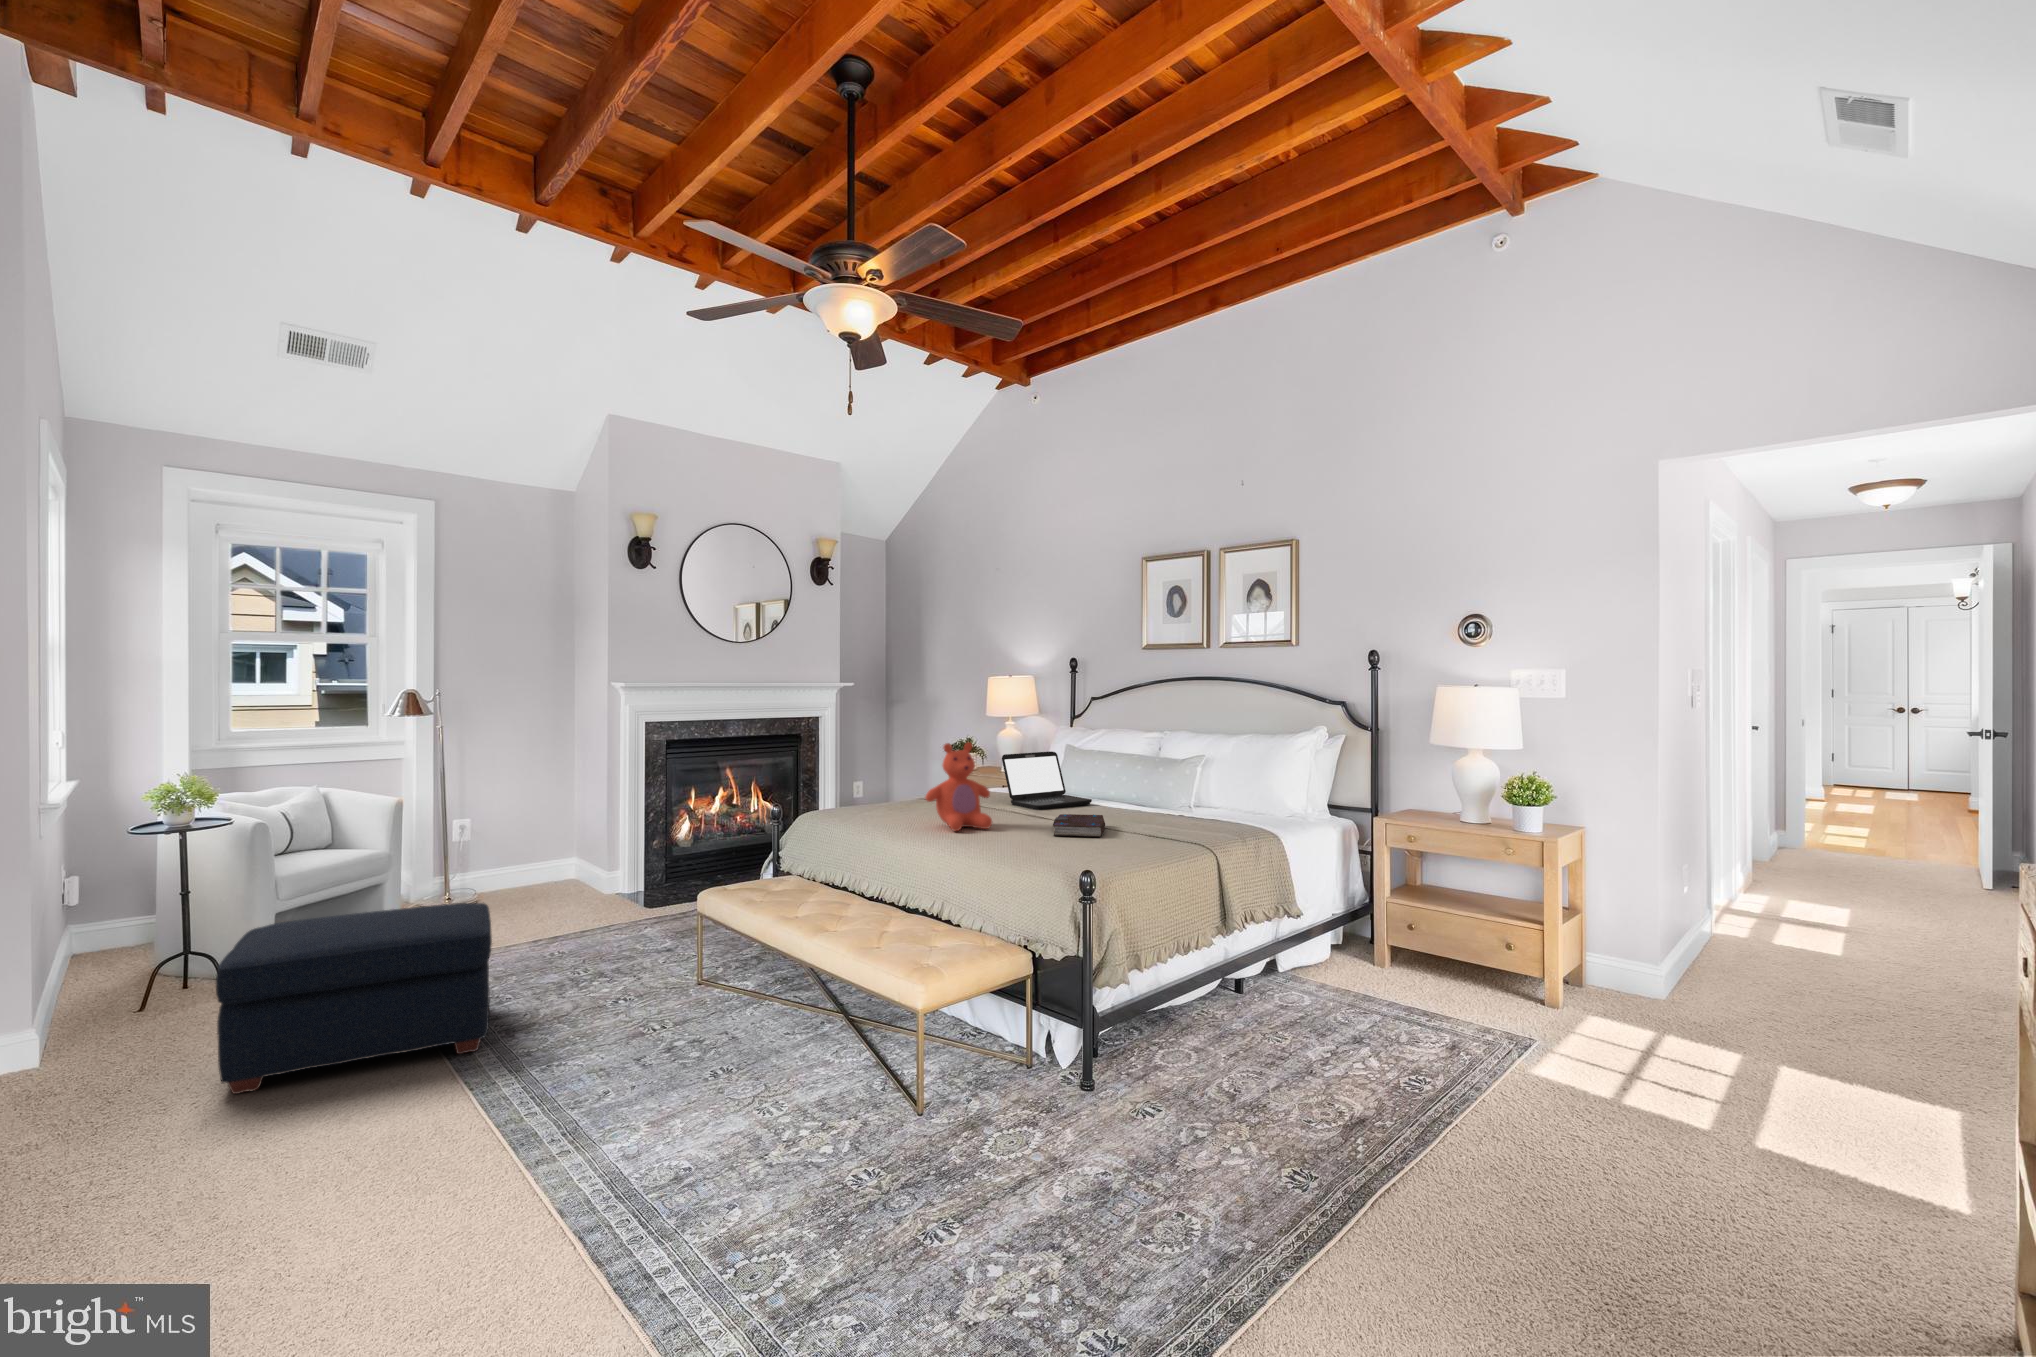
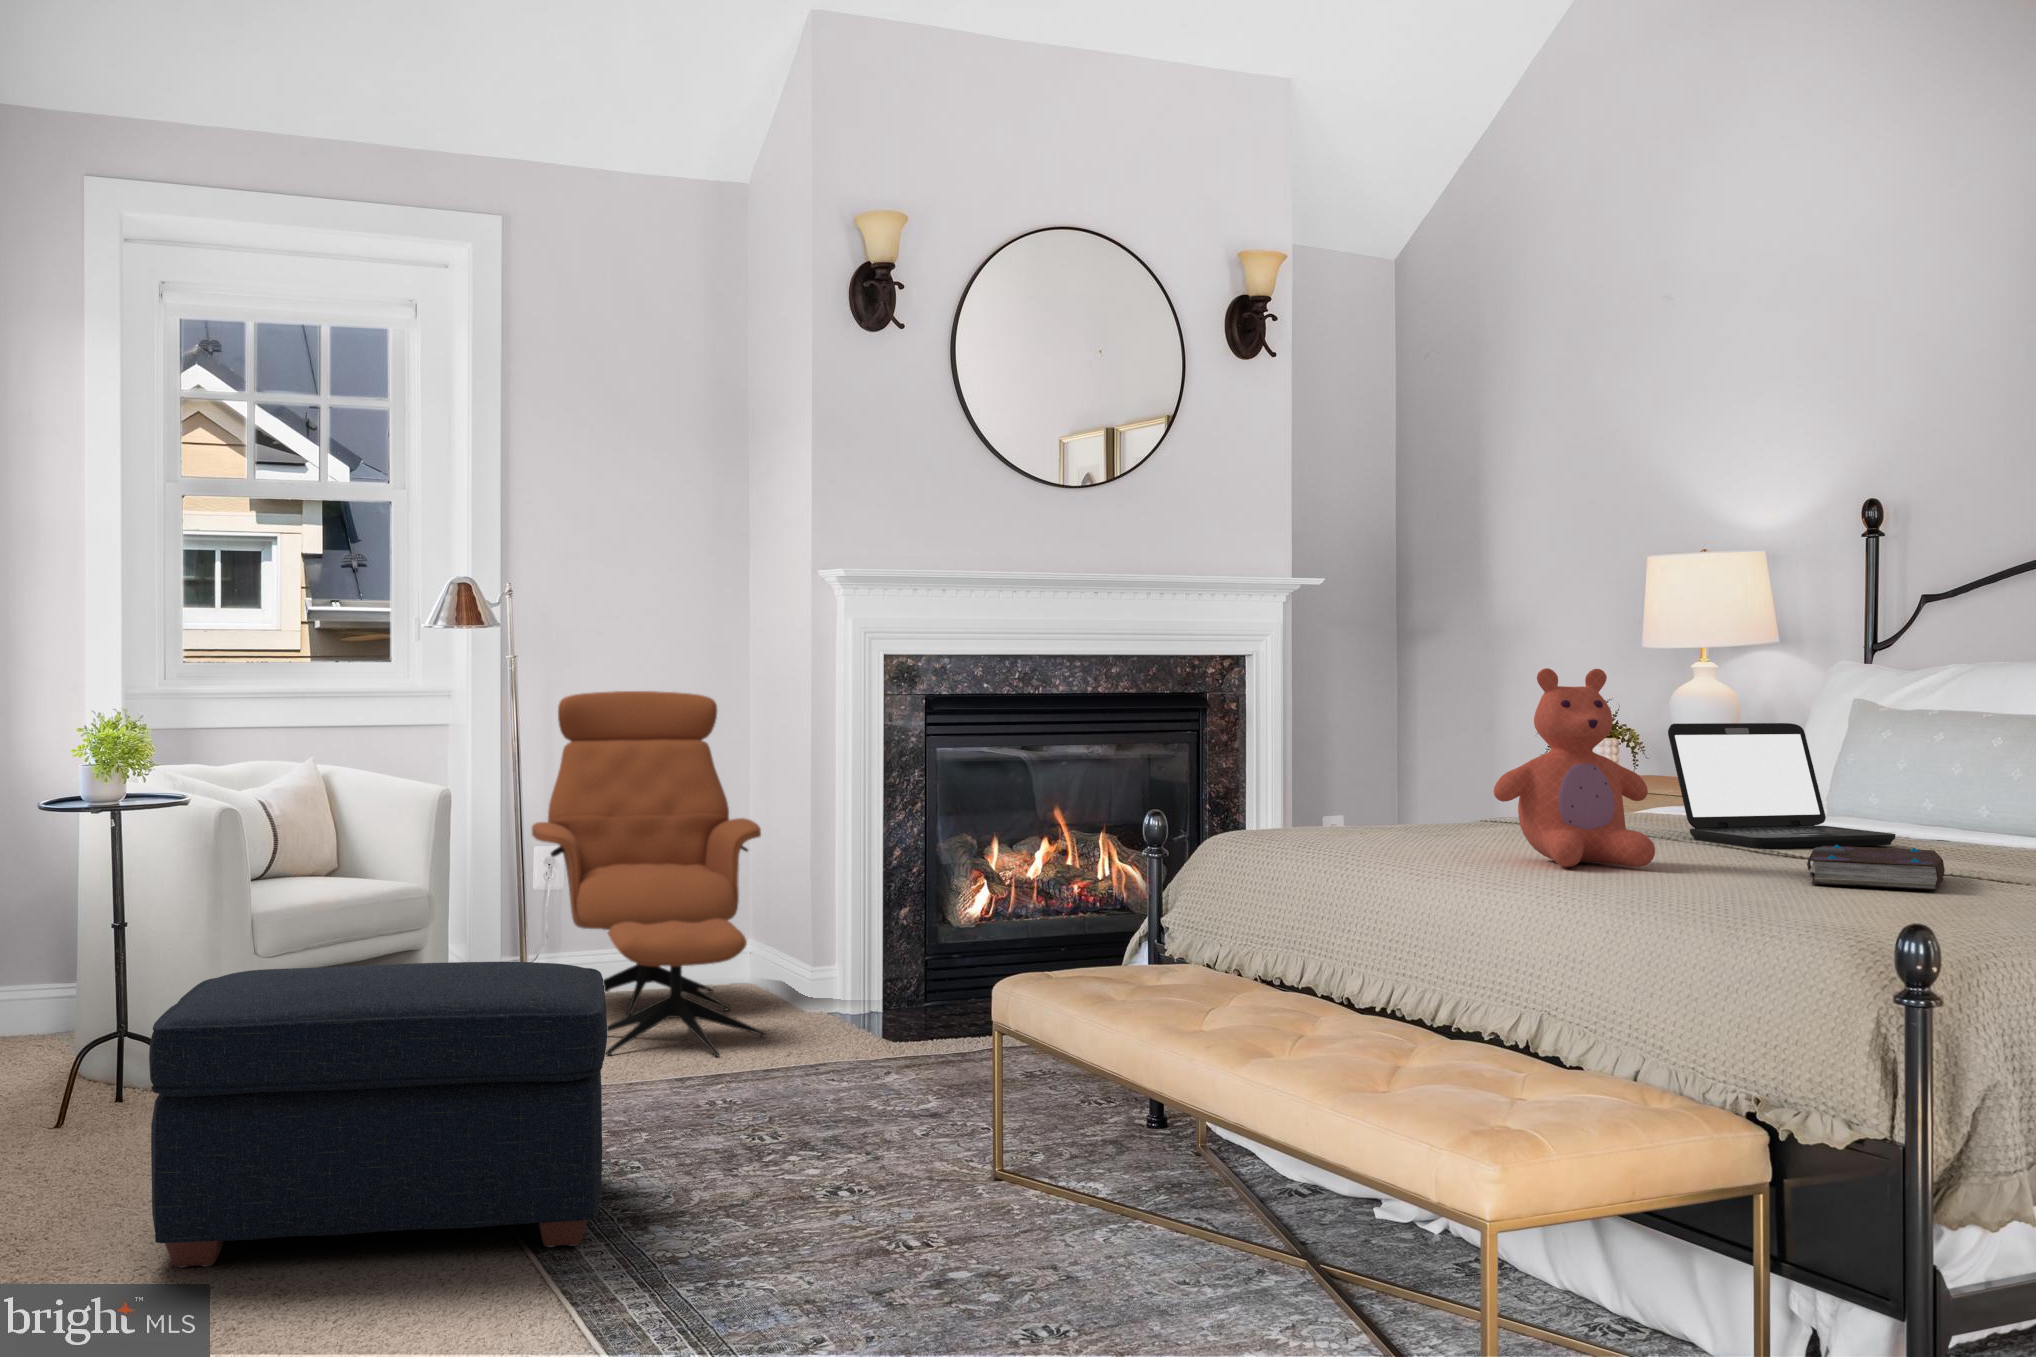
armchair: none [449,736,581,931] -> present [532,691,766,1056]

